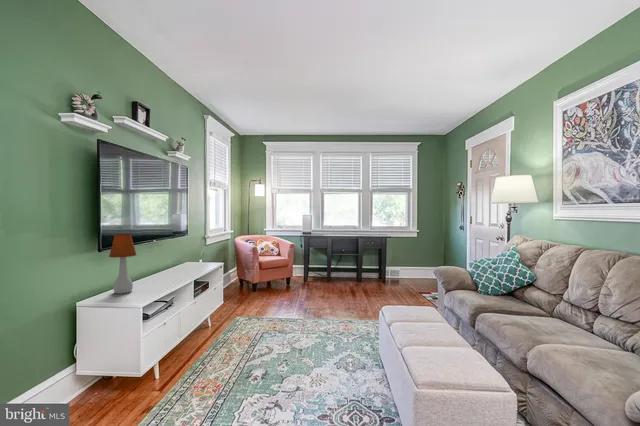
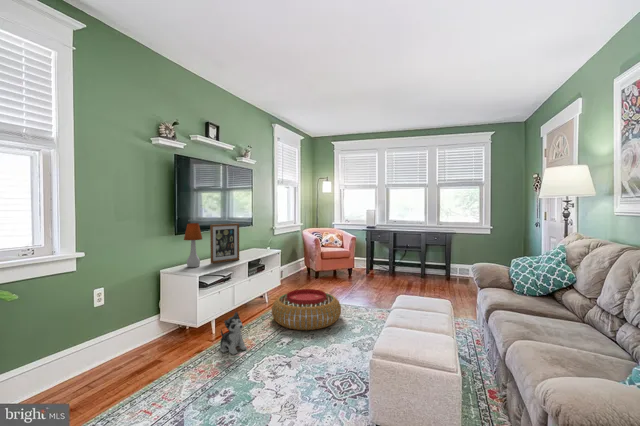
picture frame: none [145,233,181,286] -> present [210,223,239,263]
pouf: none [226,307,307,357] -> present [272,289,341,330]
plush toy: none [173,347,214,404] -> present [220,312,247,355]

